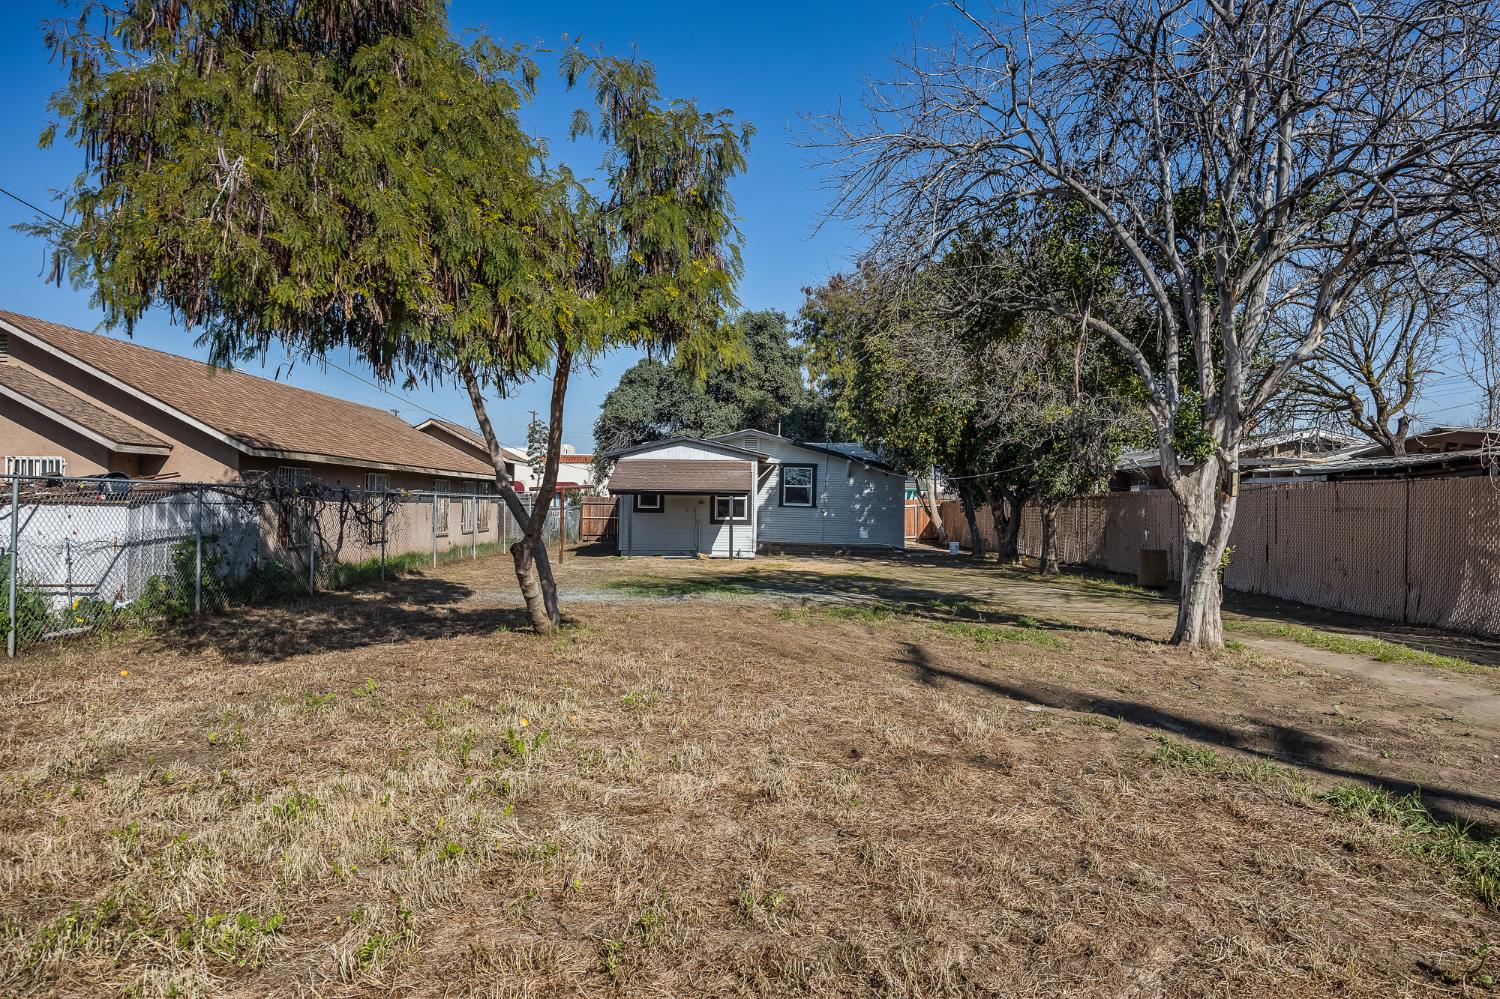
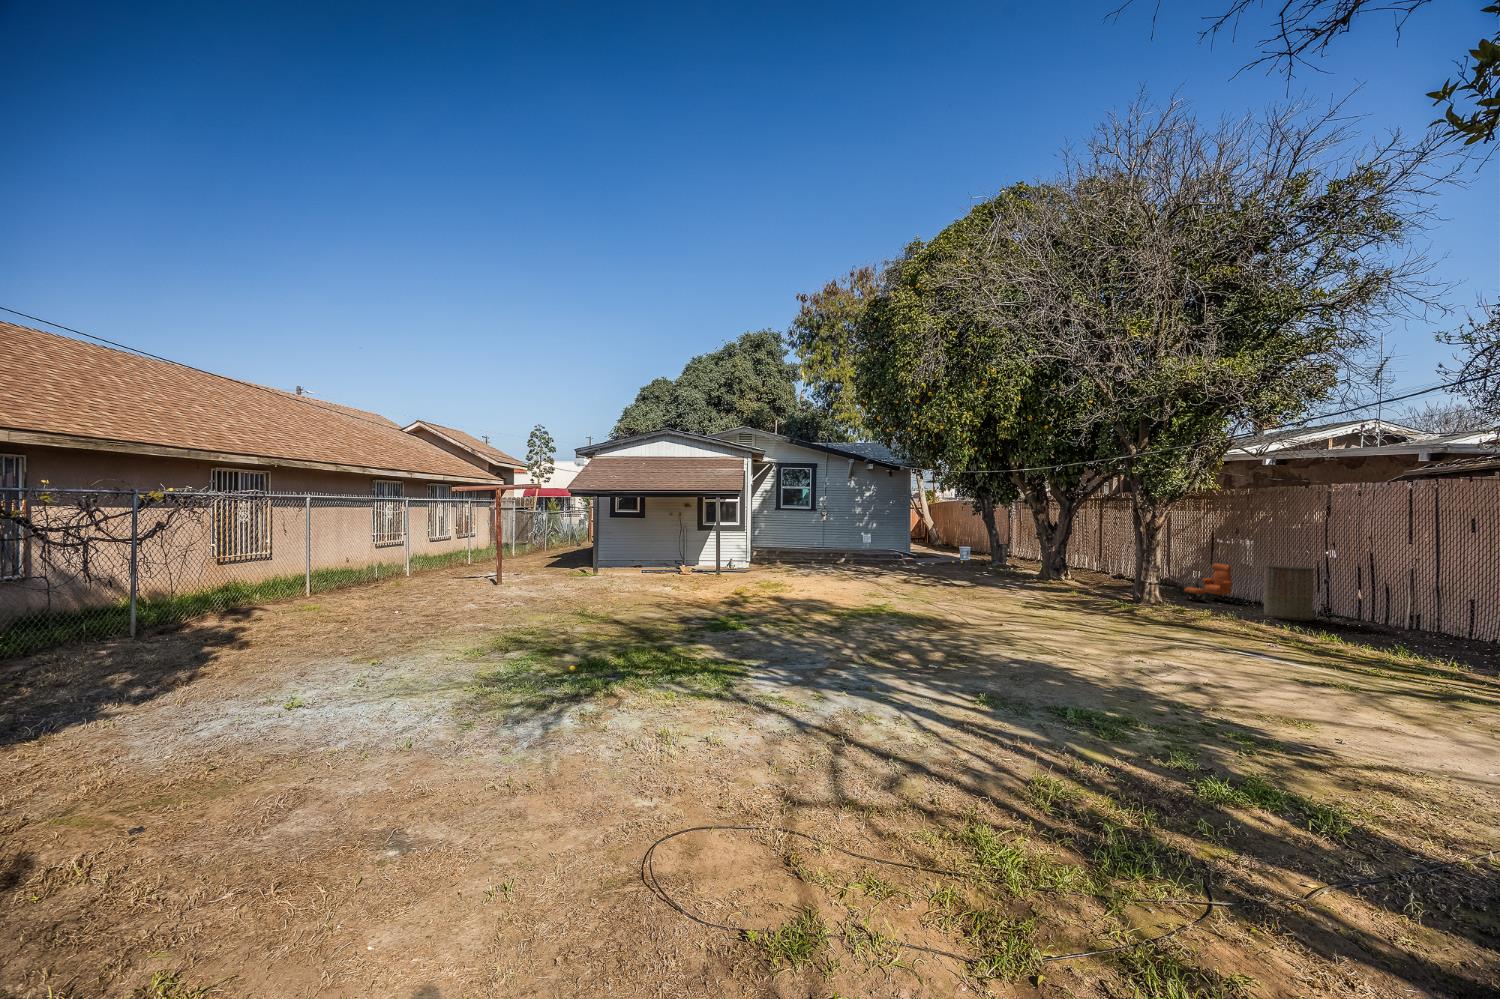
lounge chair: none [1099,550,1135,579] -> present [1184,564,1233,602]

